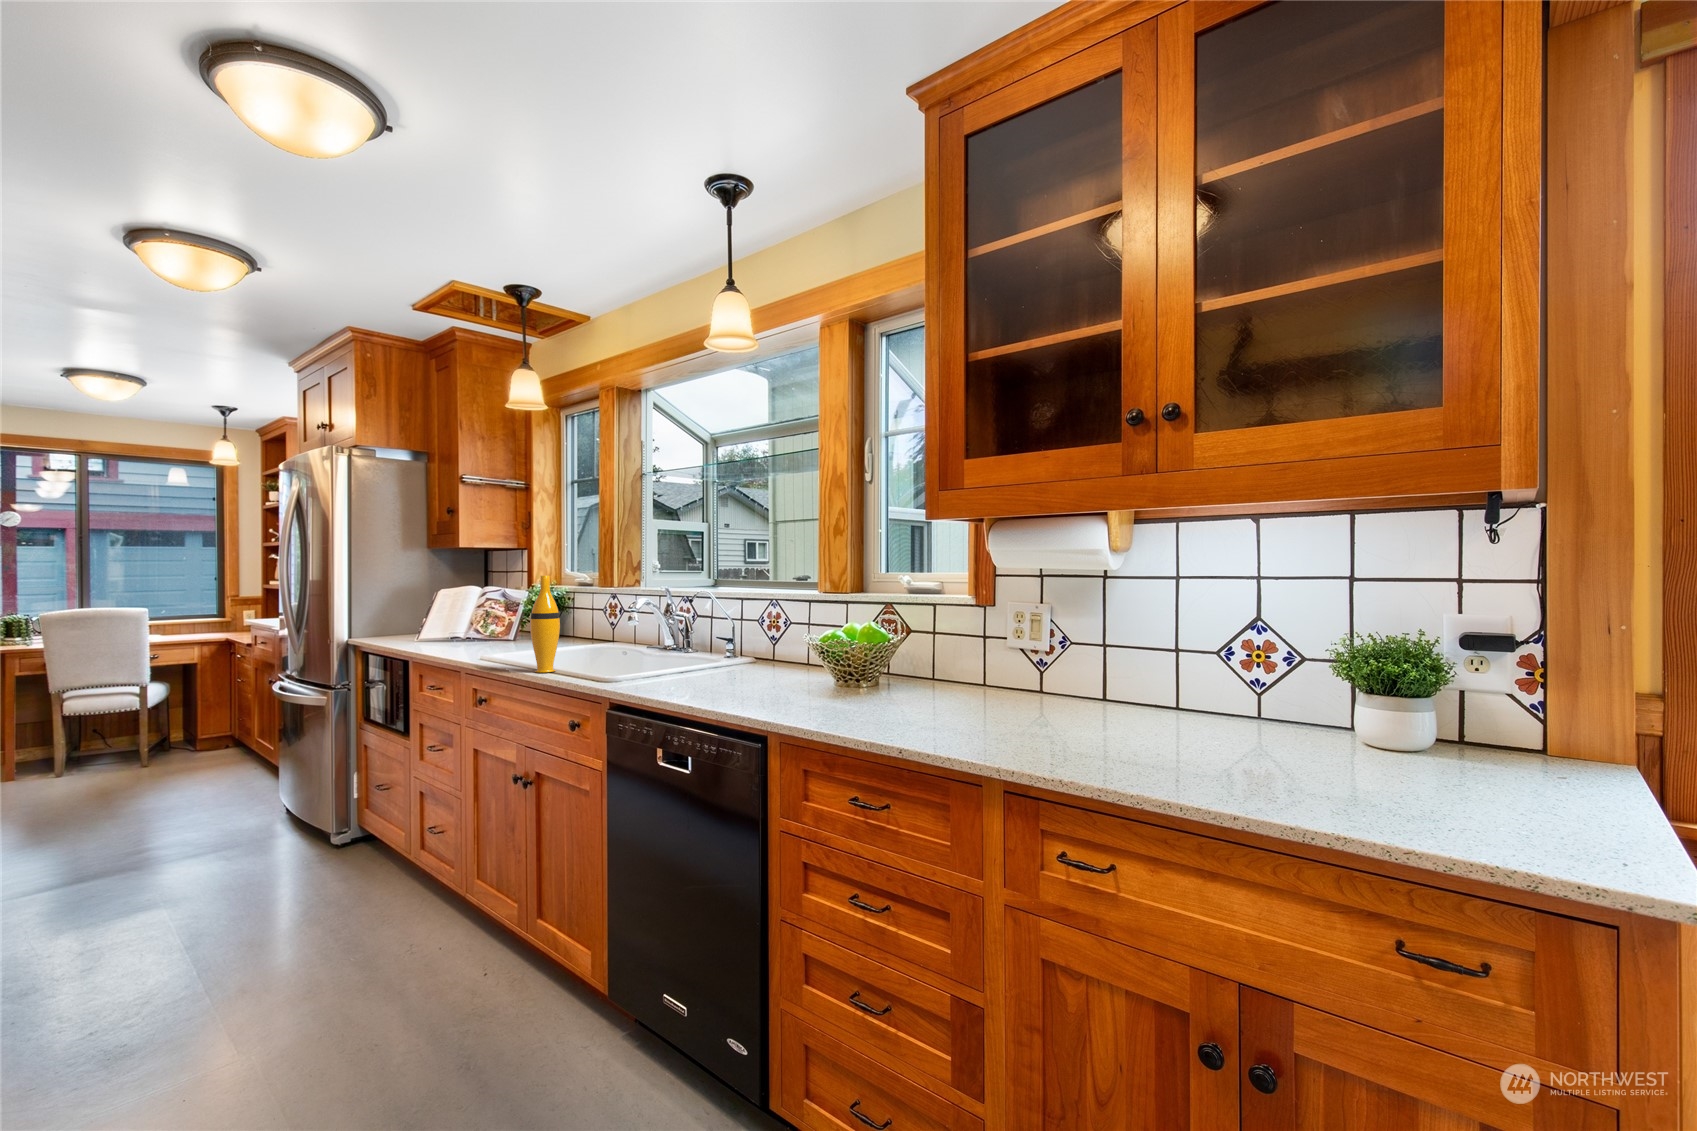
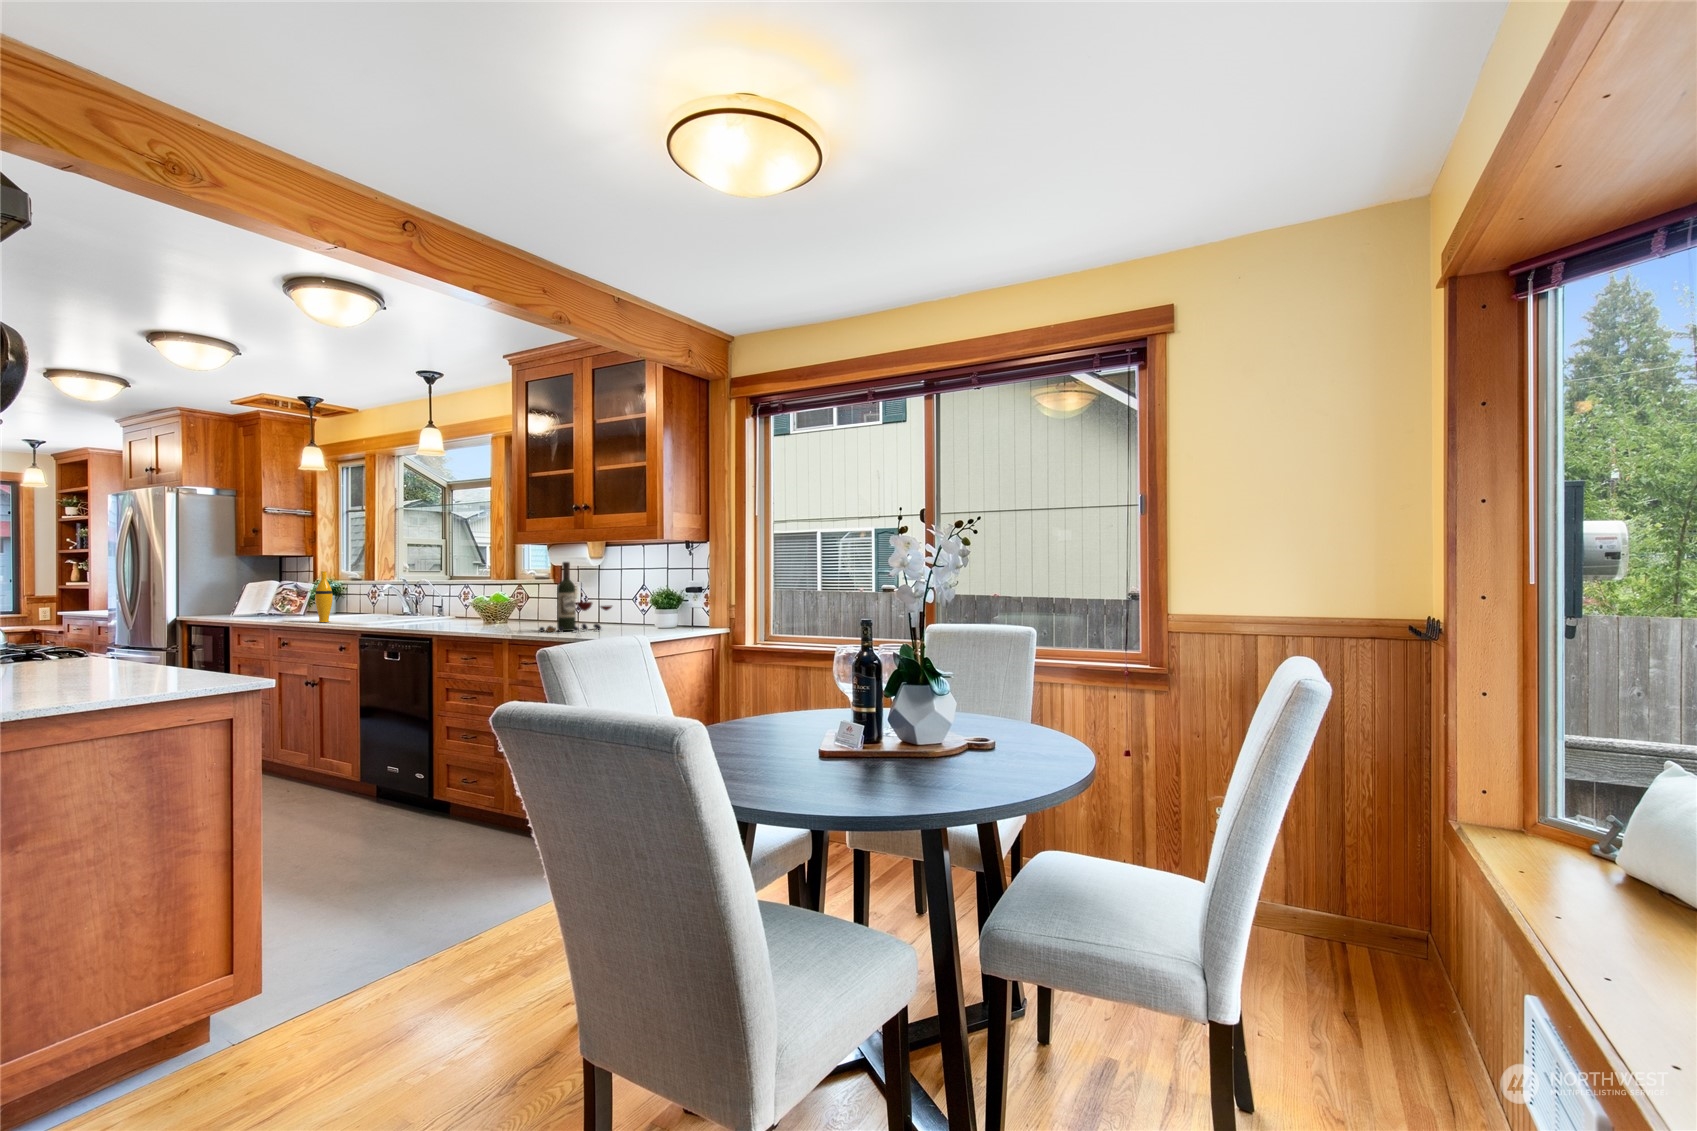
wine bottle: none [1051,560,1206,750] -> present [539,562,612,632]

